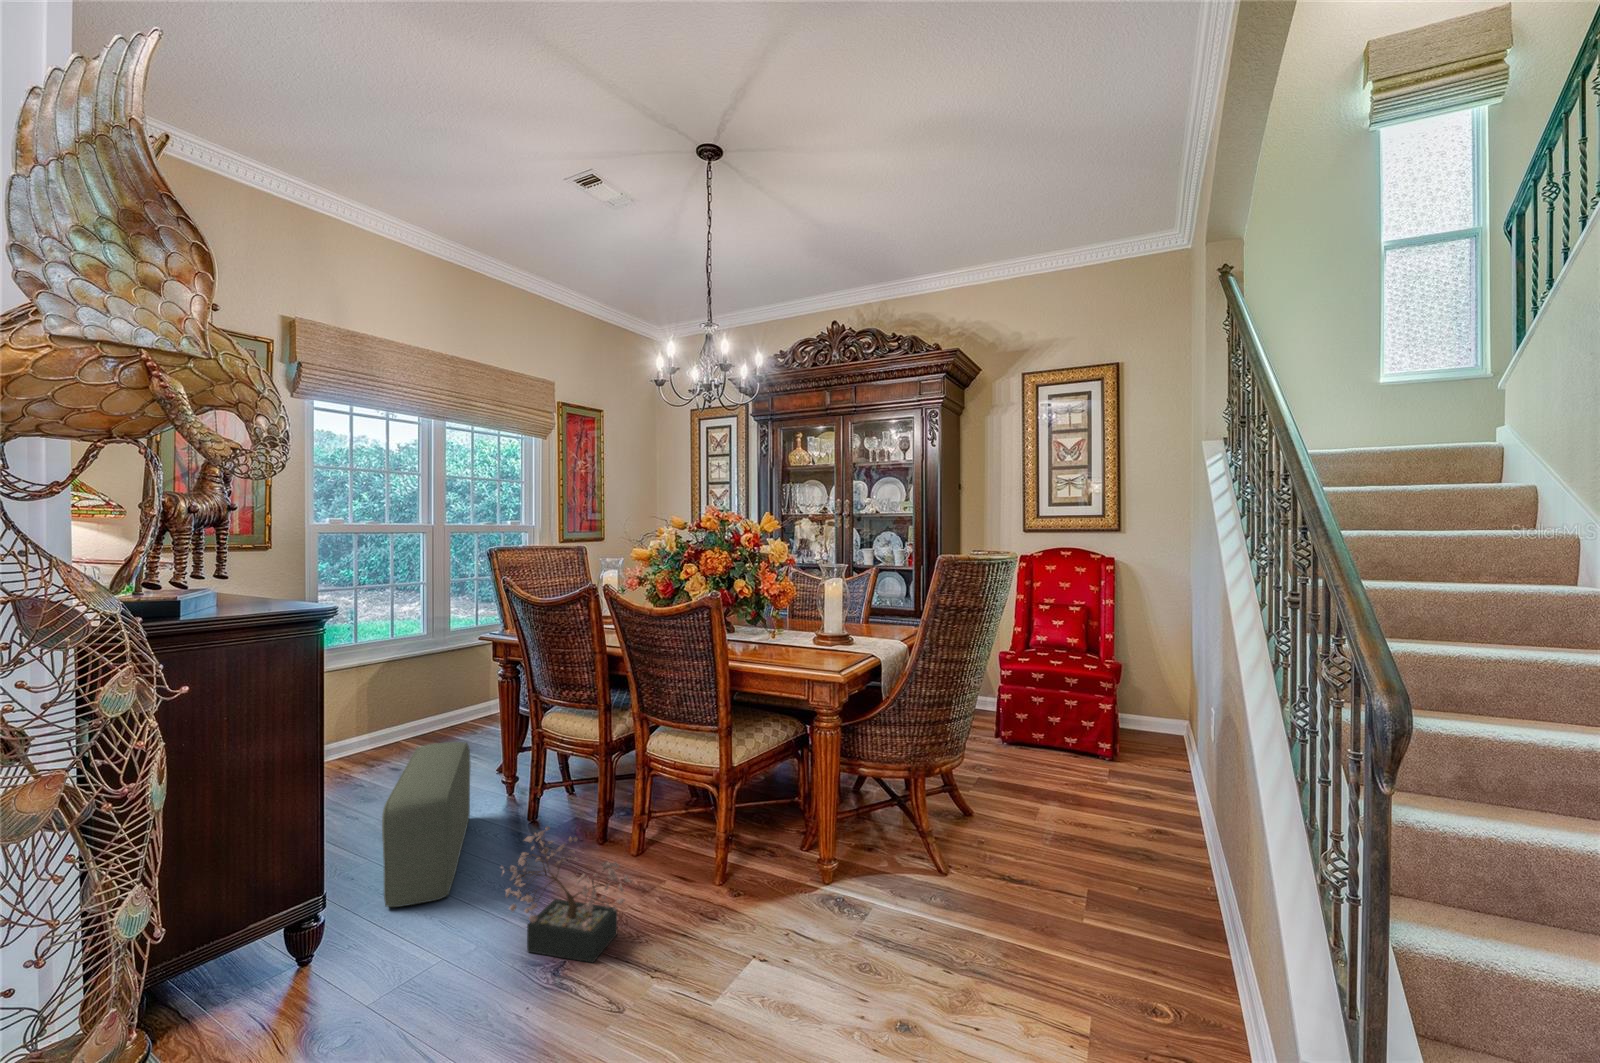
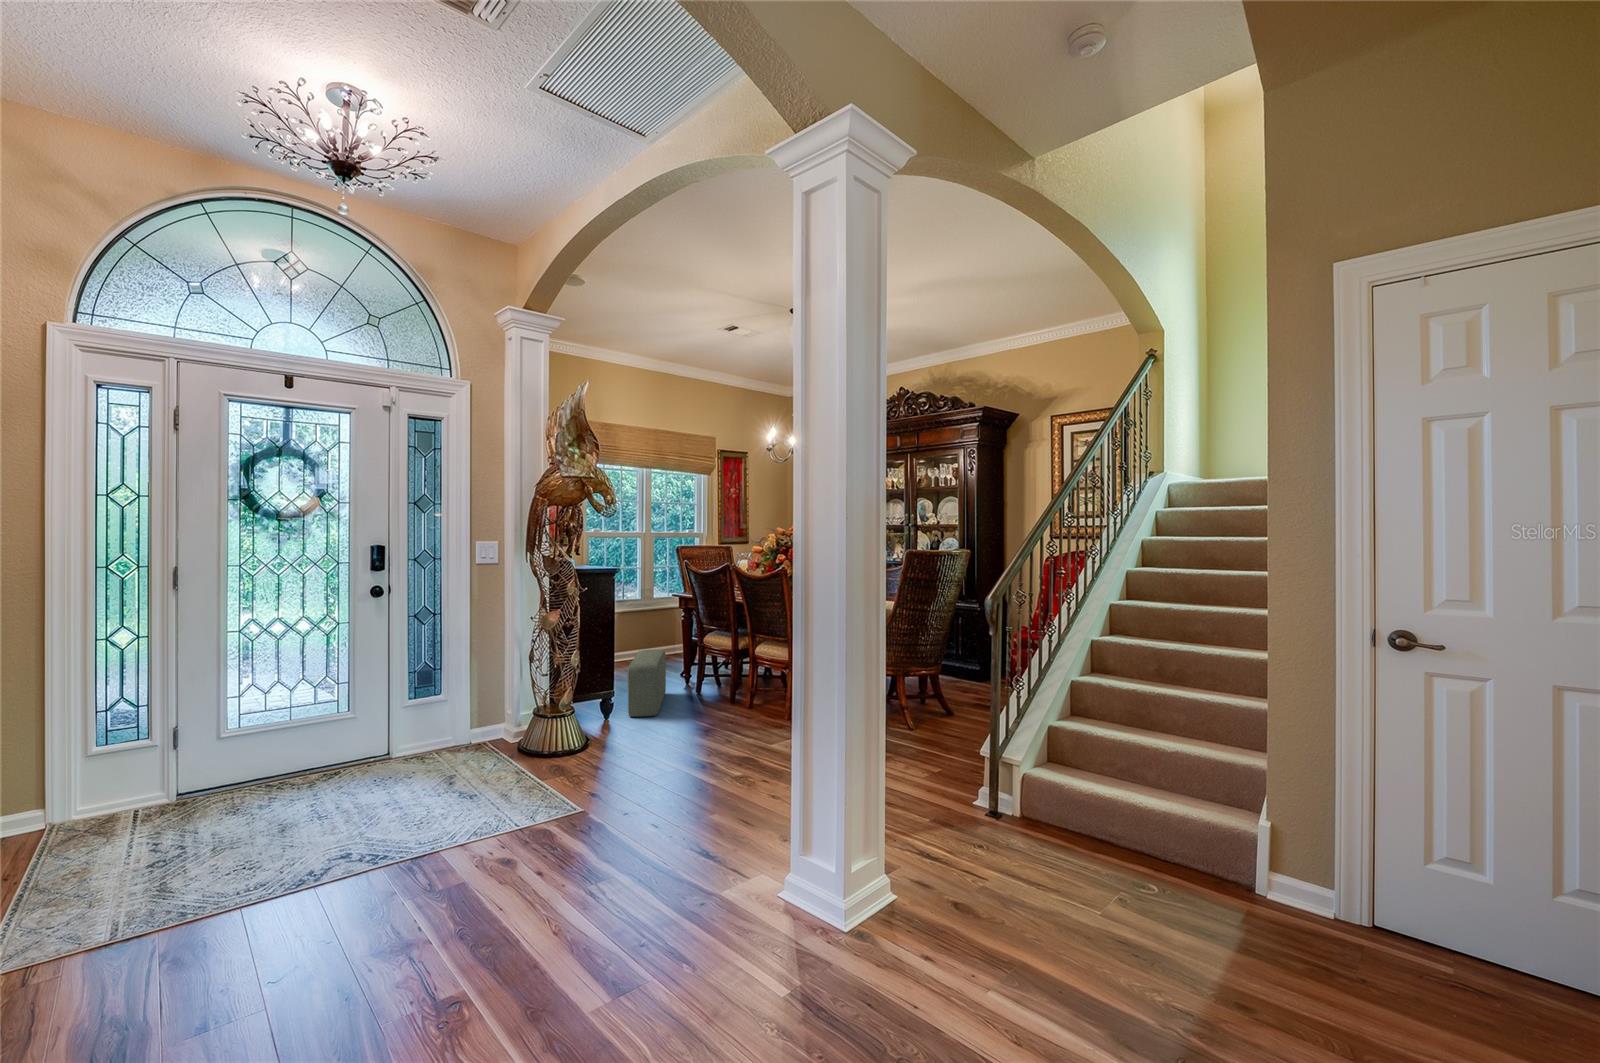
decorative plant: present [501,827,631,963] -> none [681,678,742,737]

